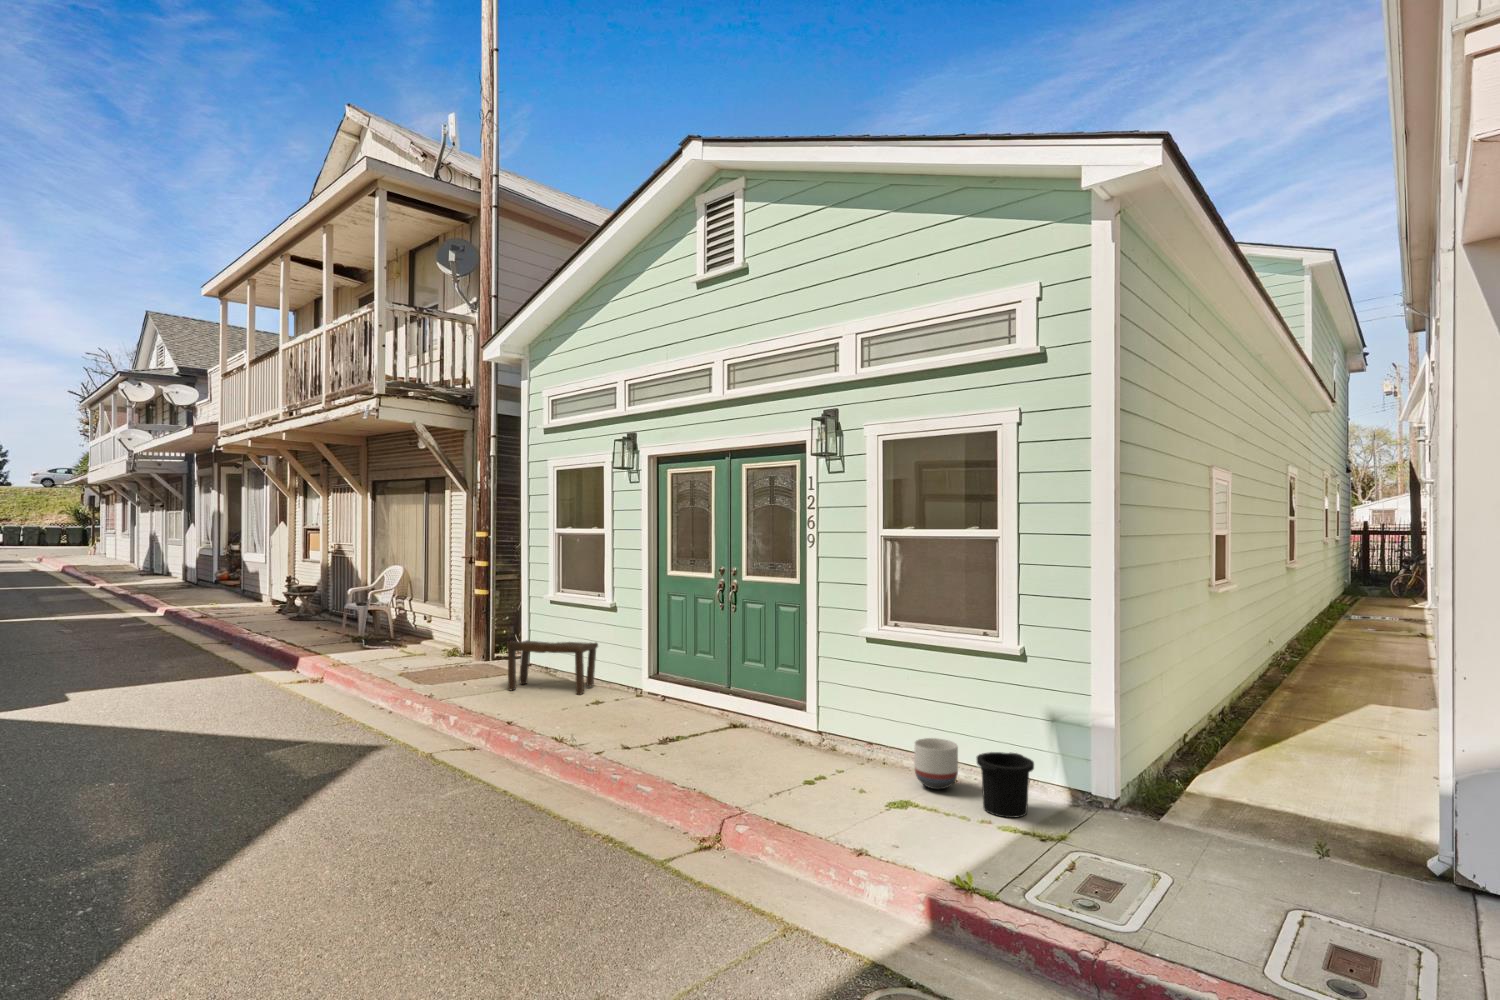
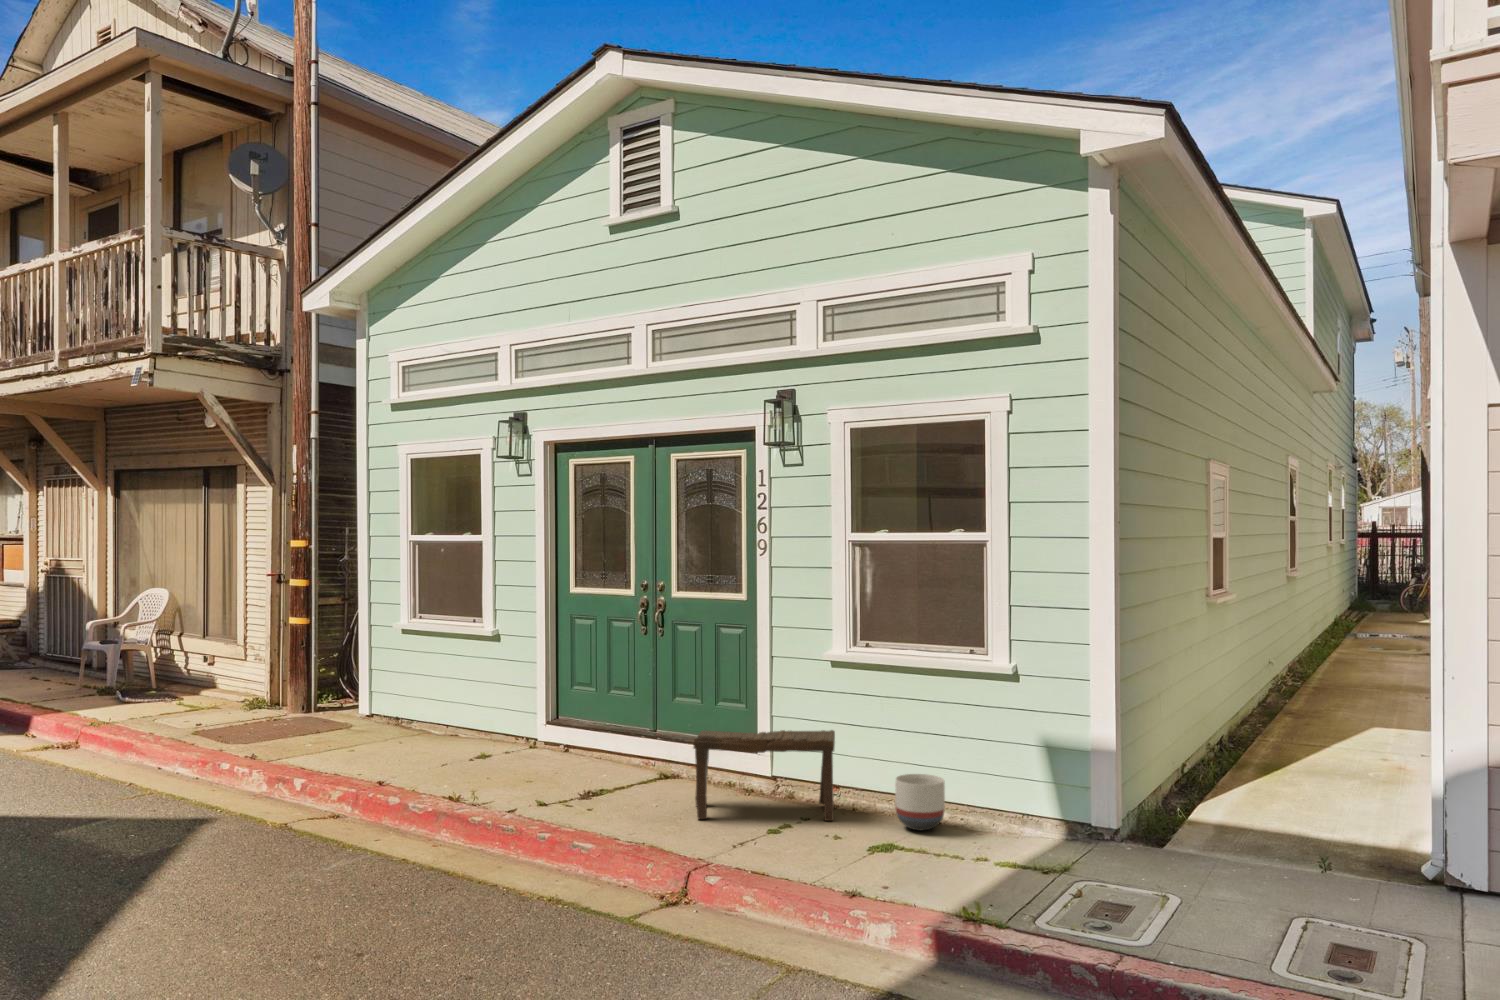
bench: present [507,640,598,695] -> present [694,730,835,821]
trash can: present [976,752,1034,818] -> none [968,784,1031,854]

